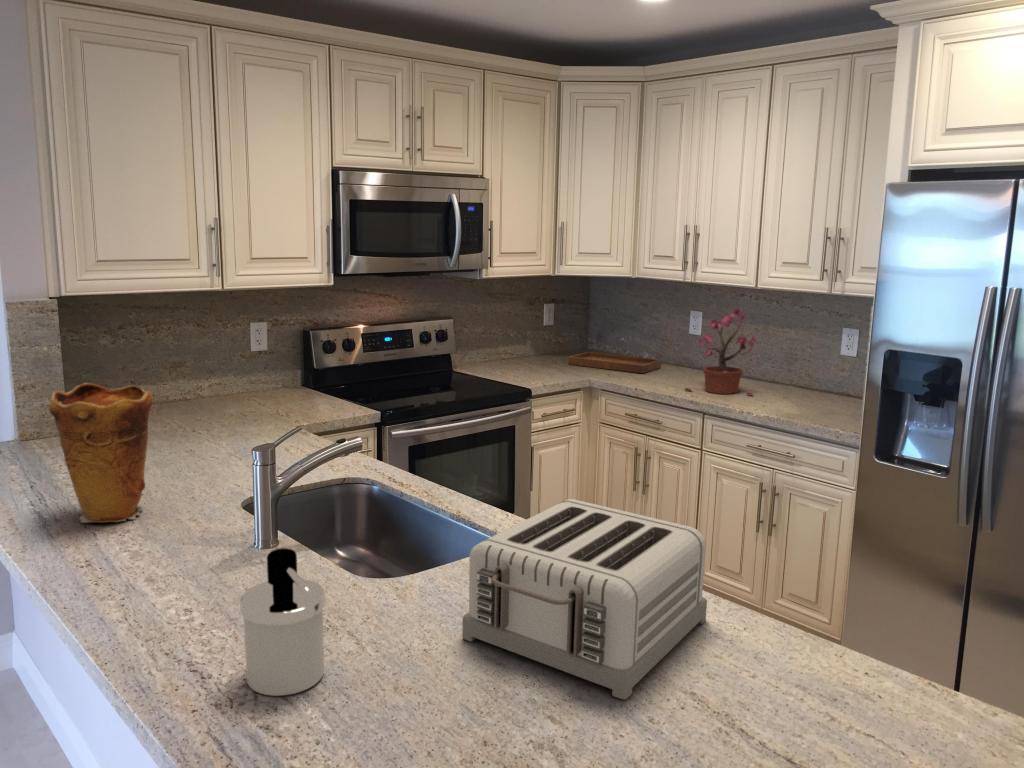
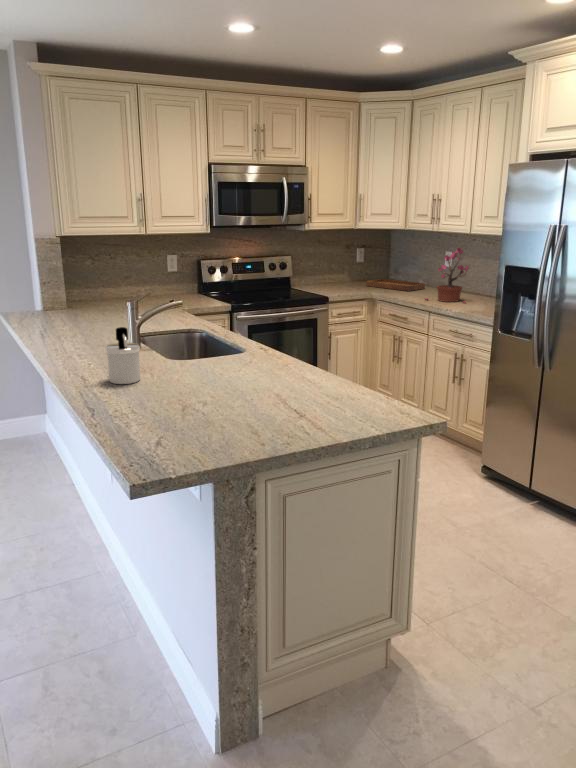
vase: present [49,383,153,522] -> none [49,273,94,338]
toaster: present [463,499,707,700] -> none [202,324,315,393]

